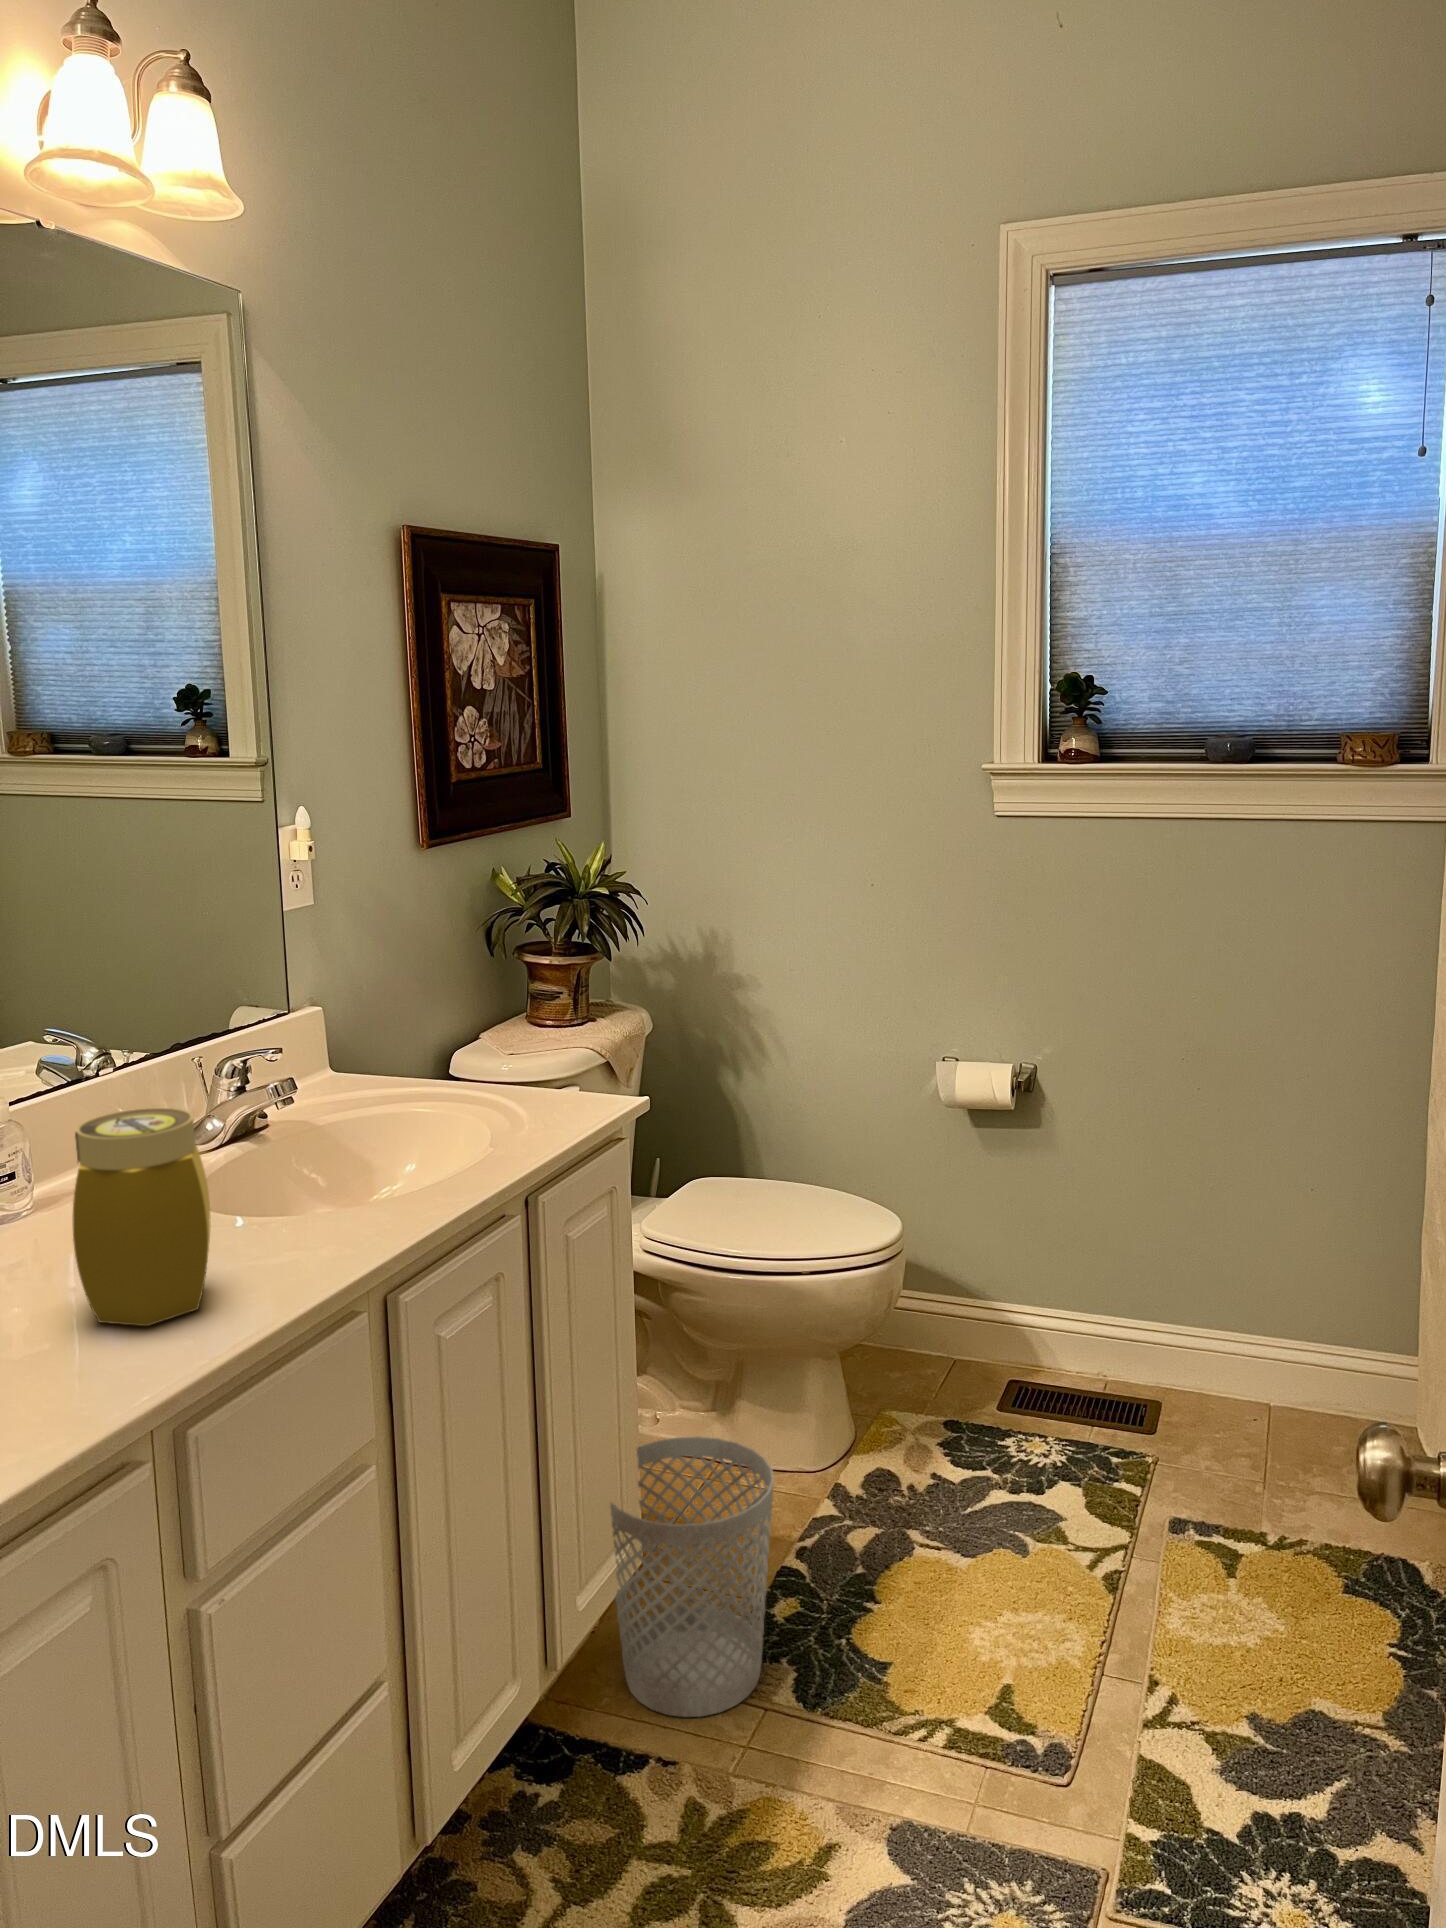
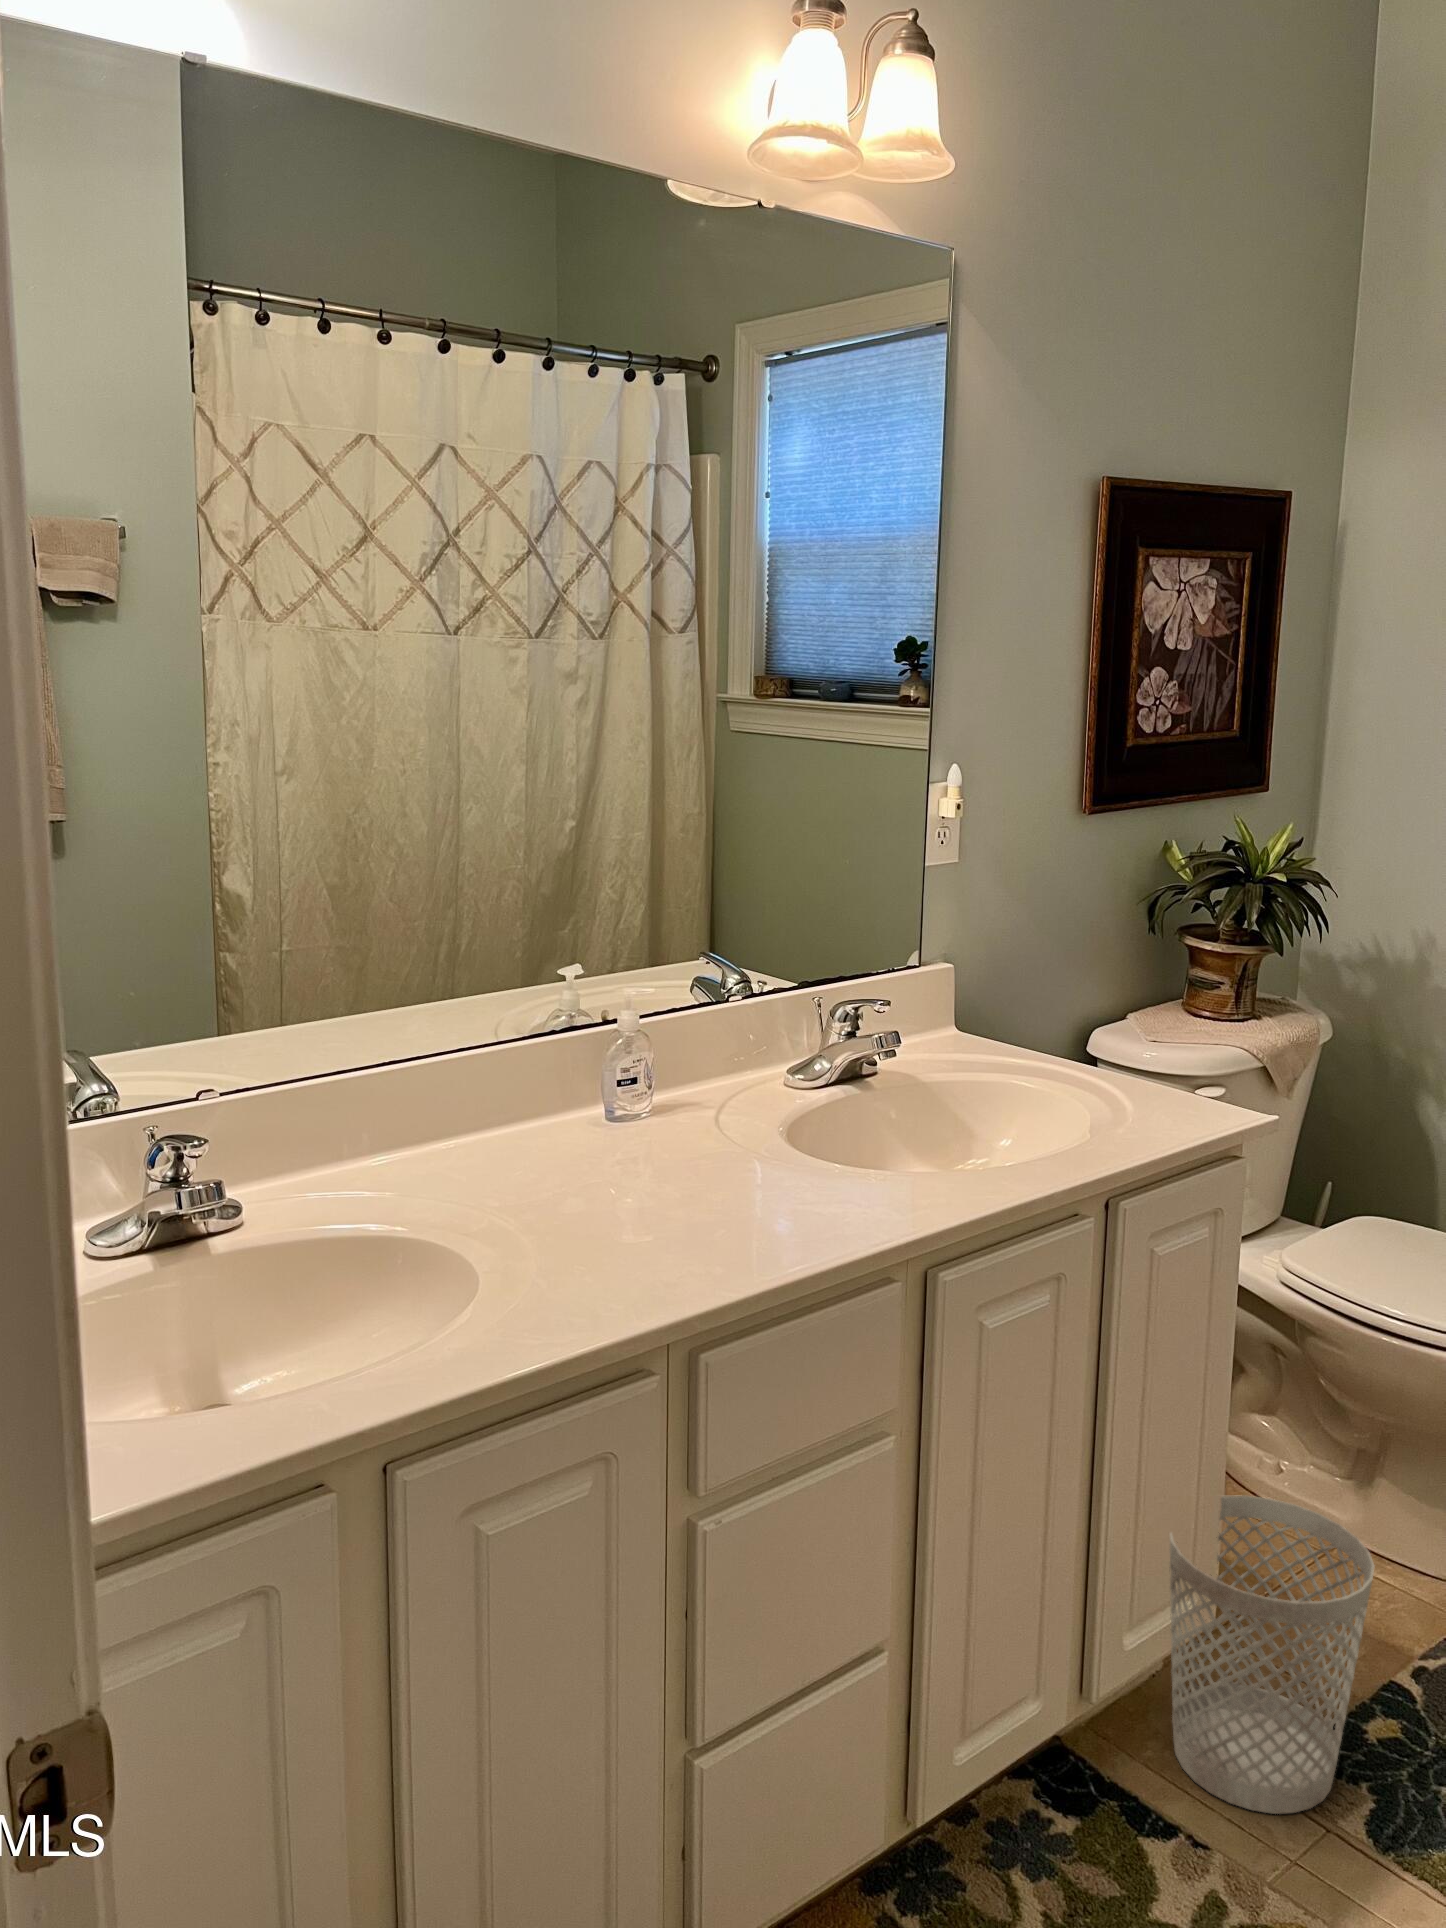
jar: present [73,1108,210,1326] -> none [647,1037,772,1240]

